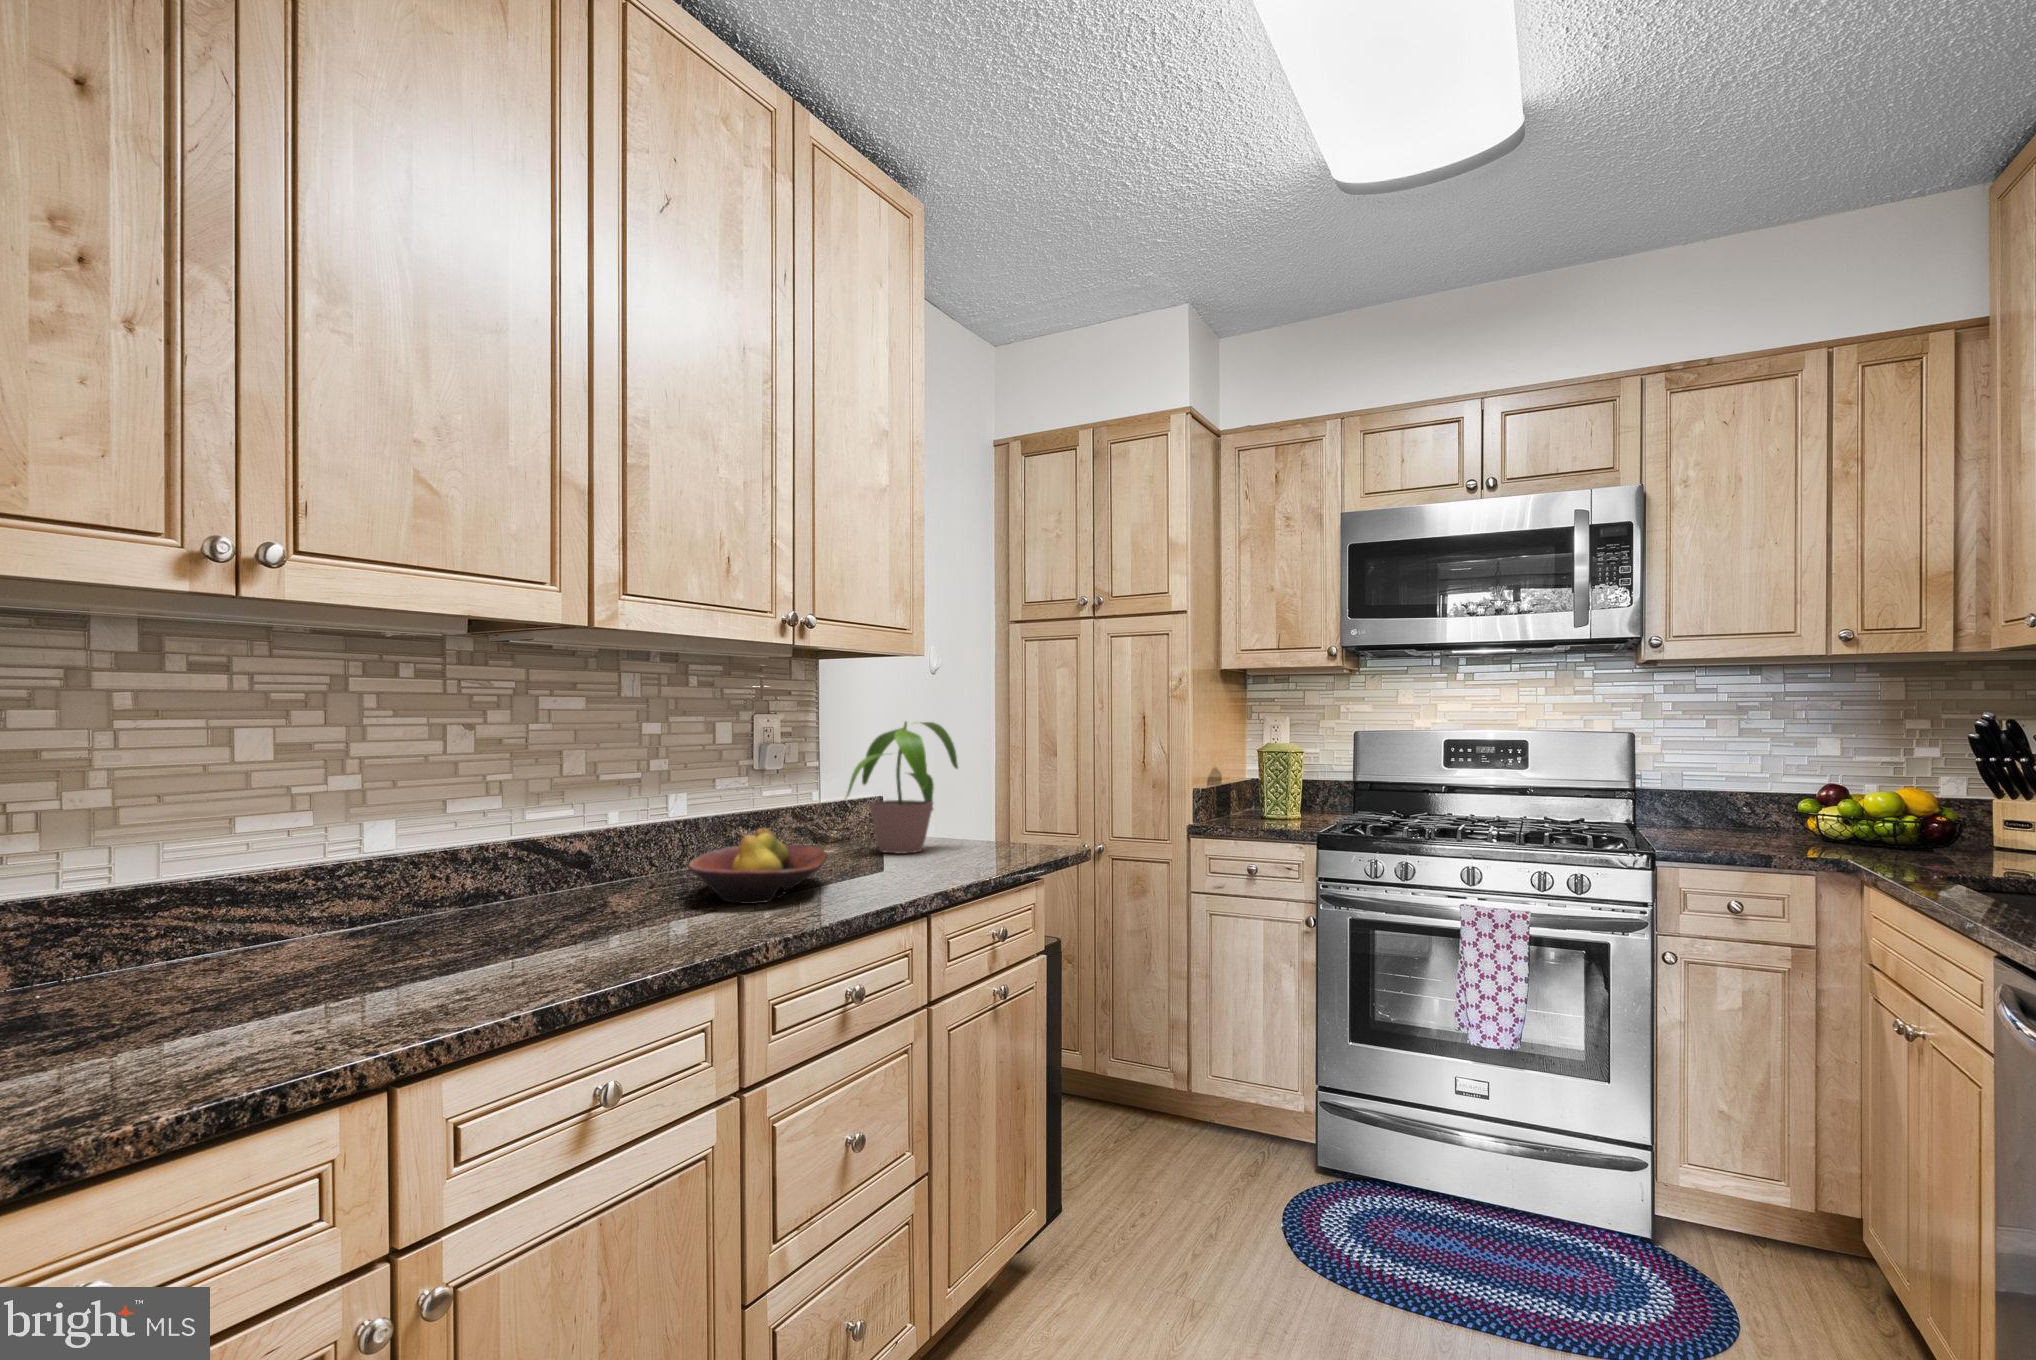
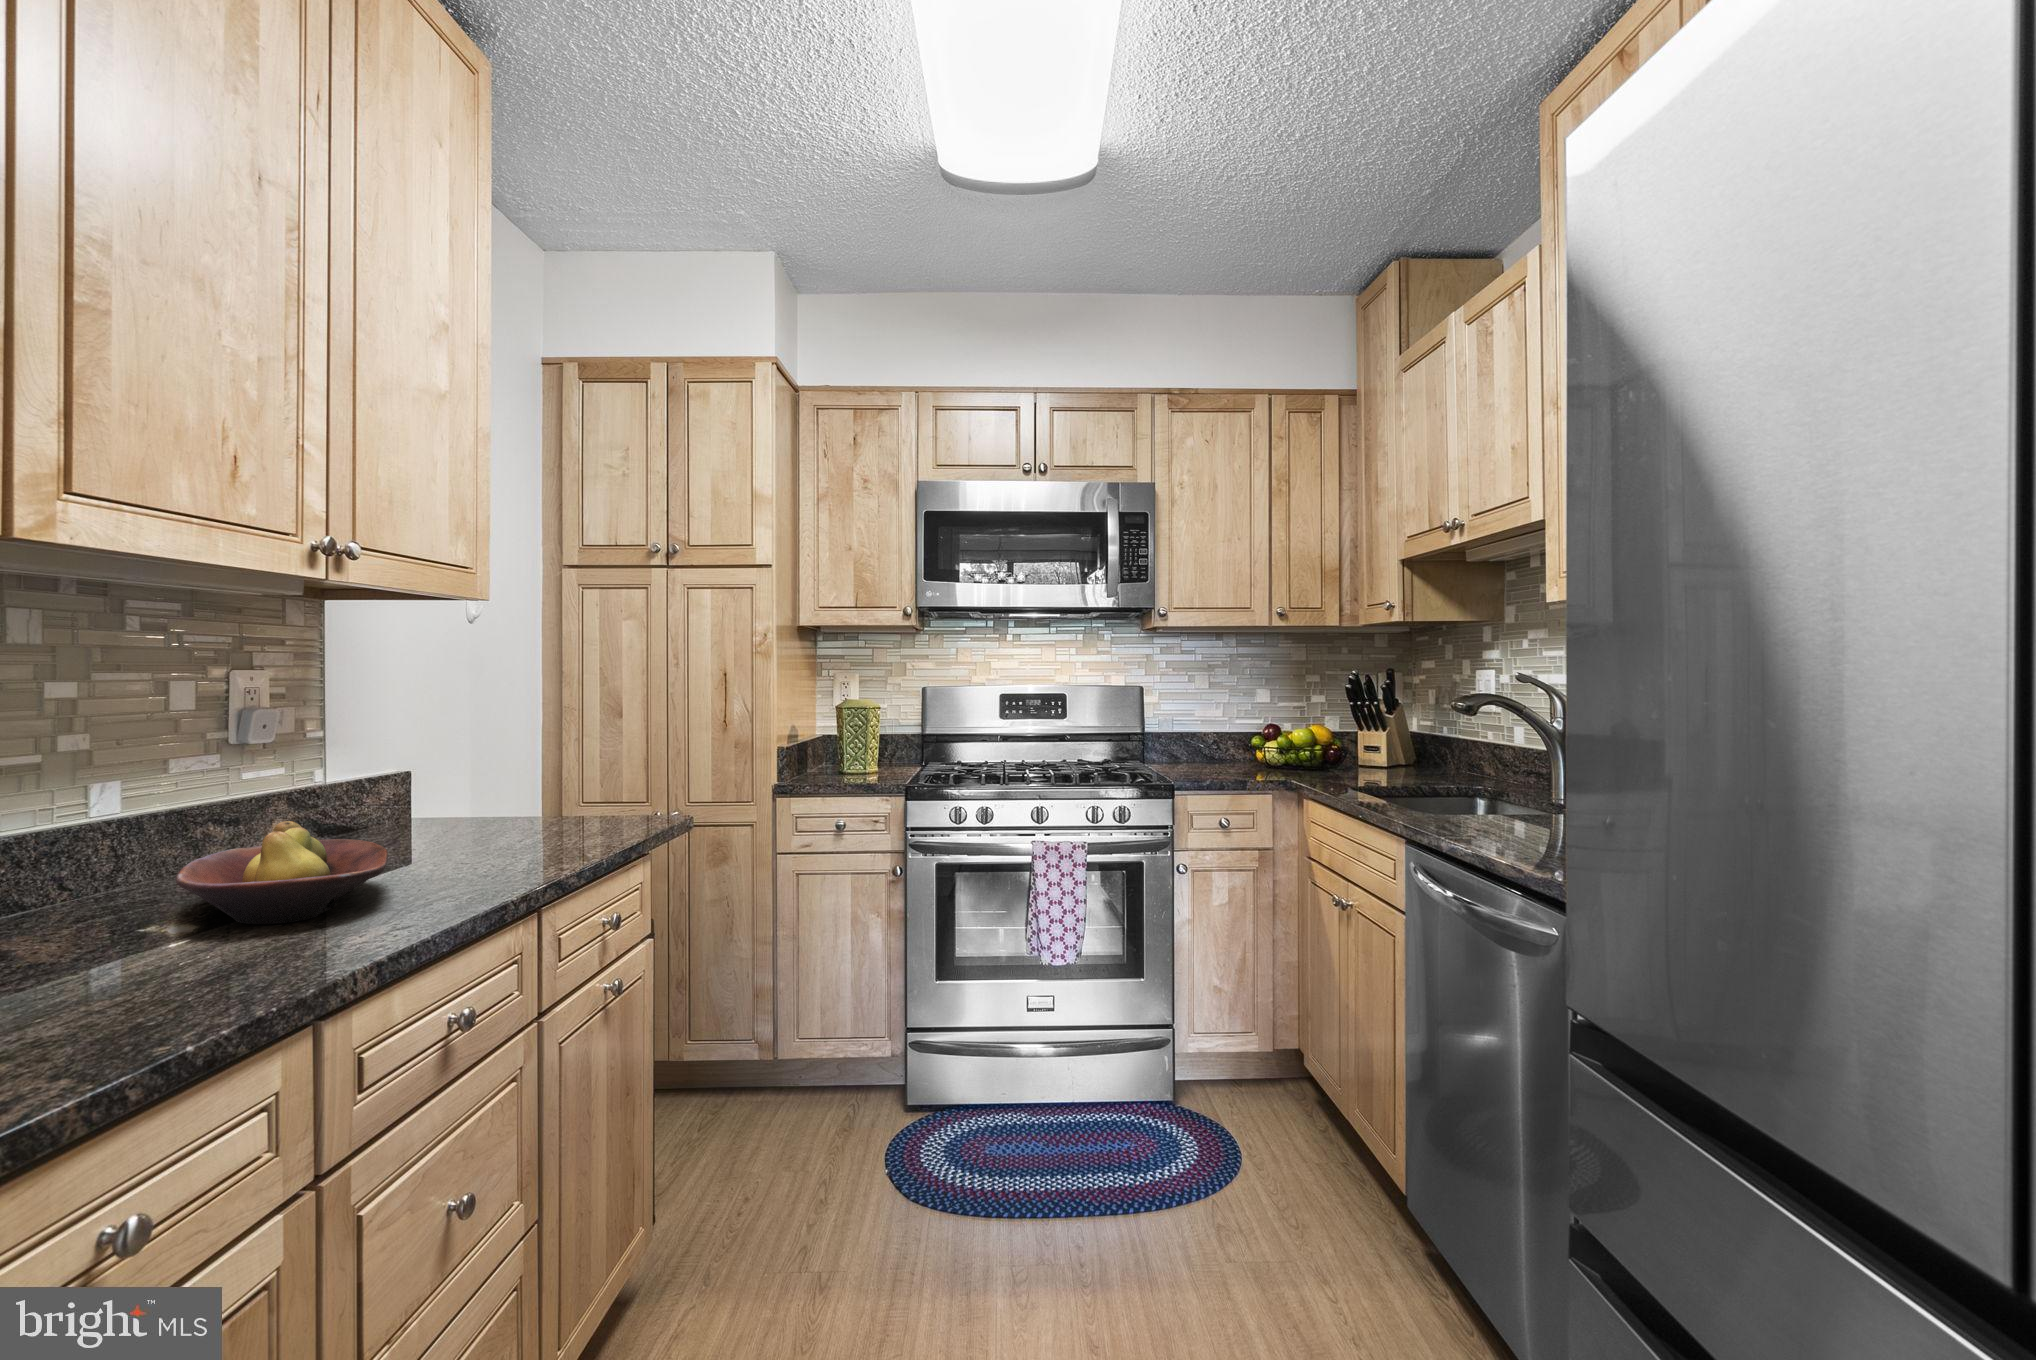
potted plant: present [846,722,958,853] -> none [355,679,555,840]

